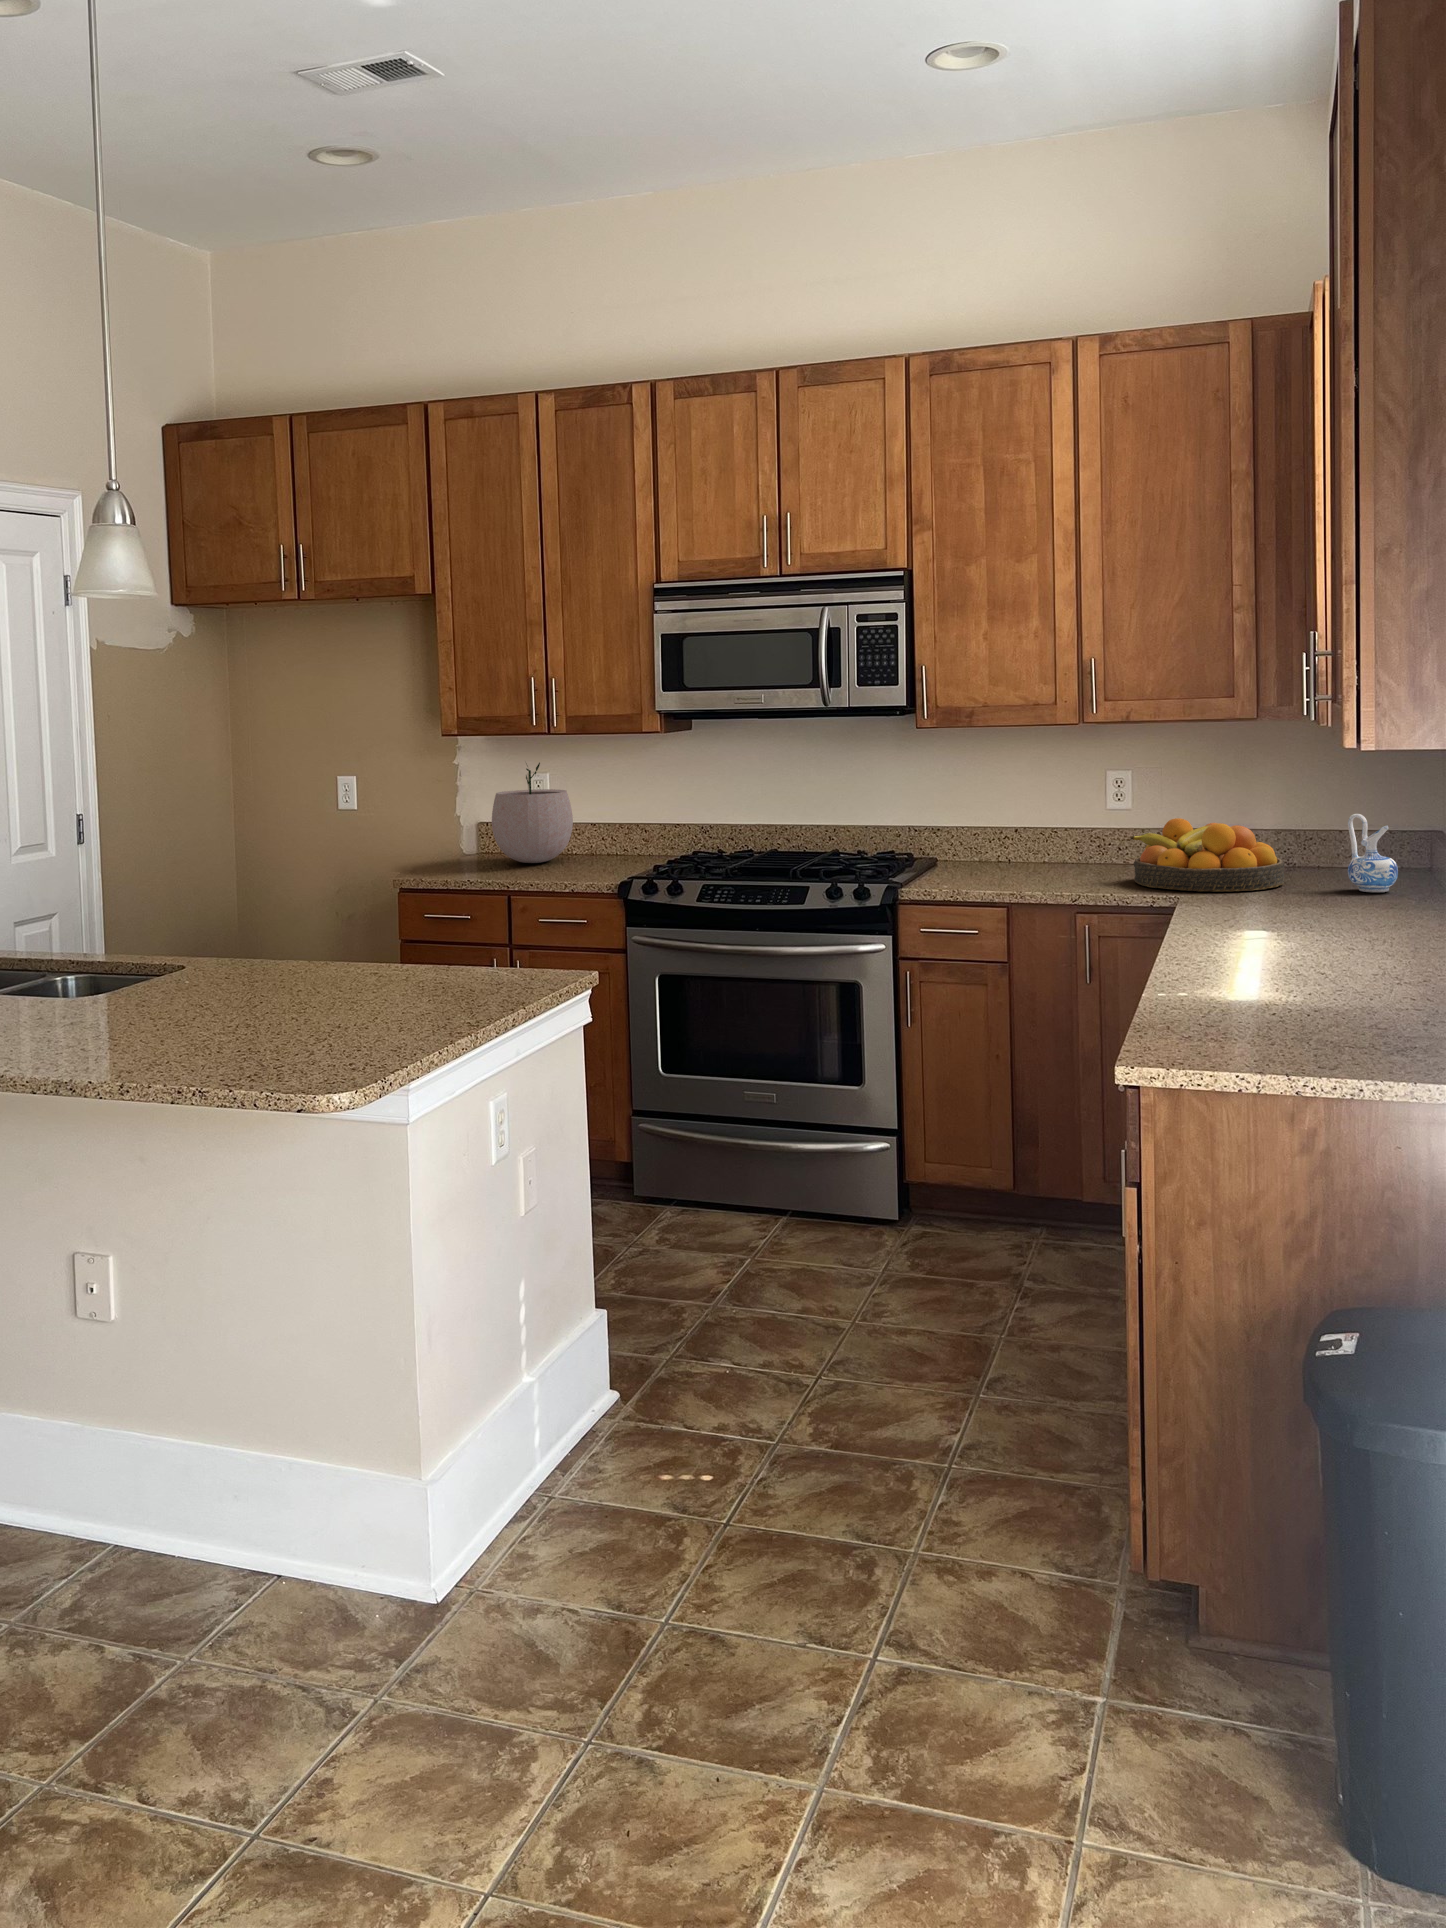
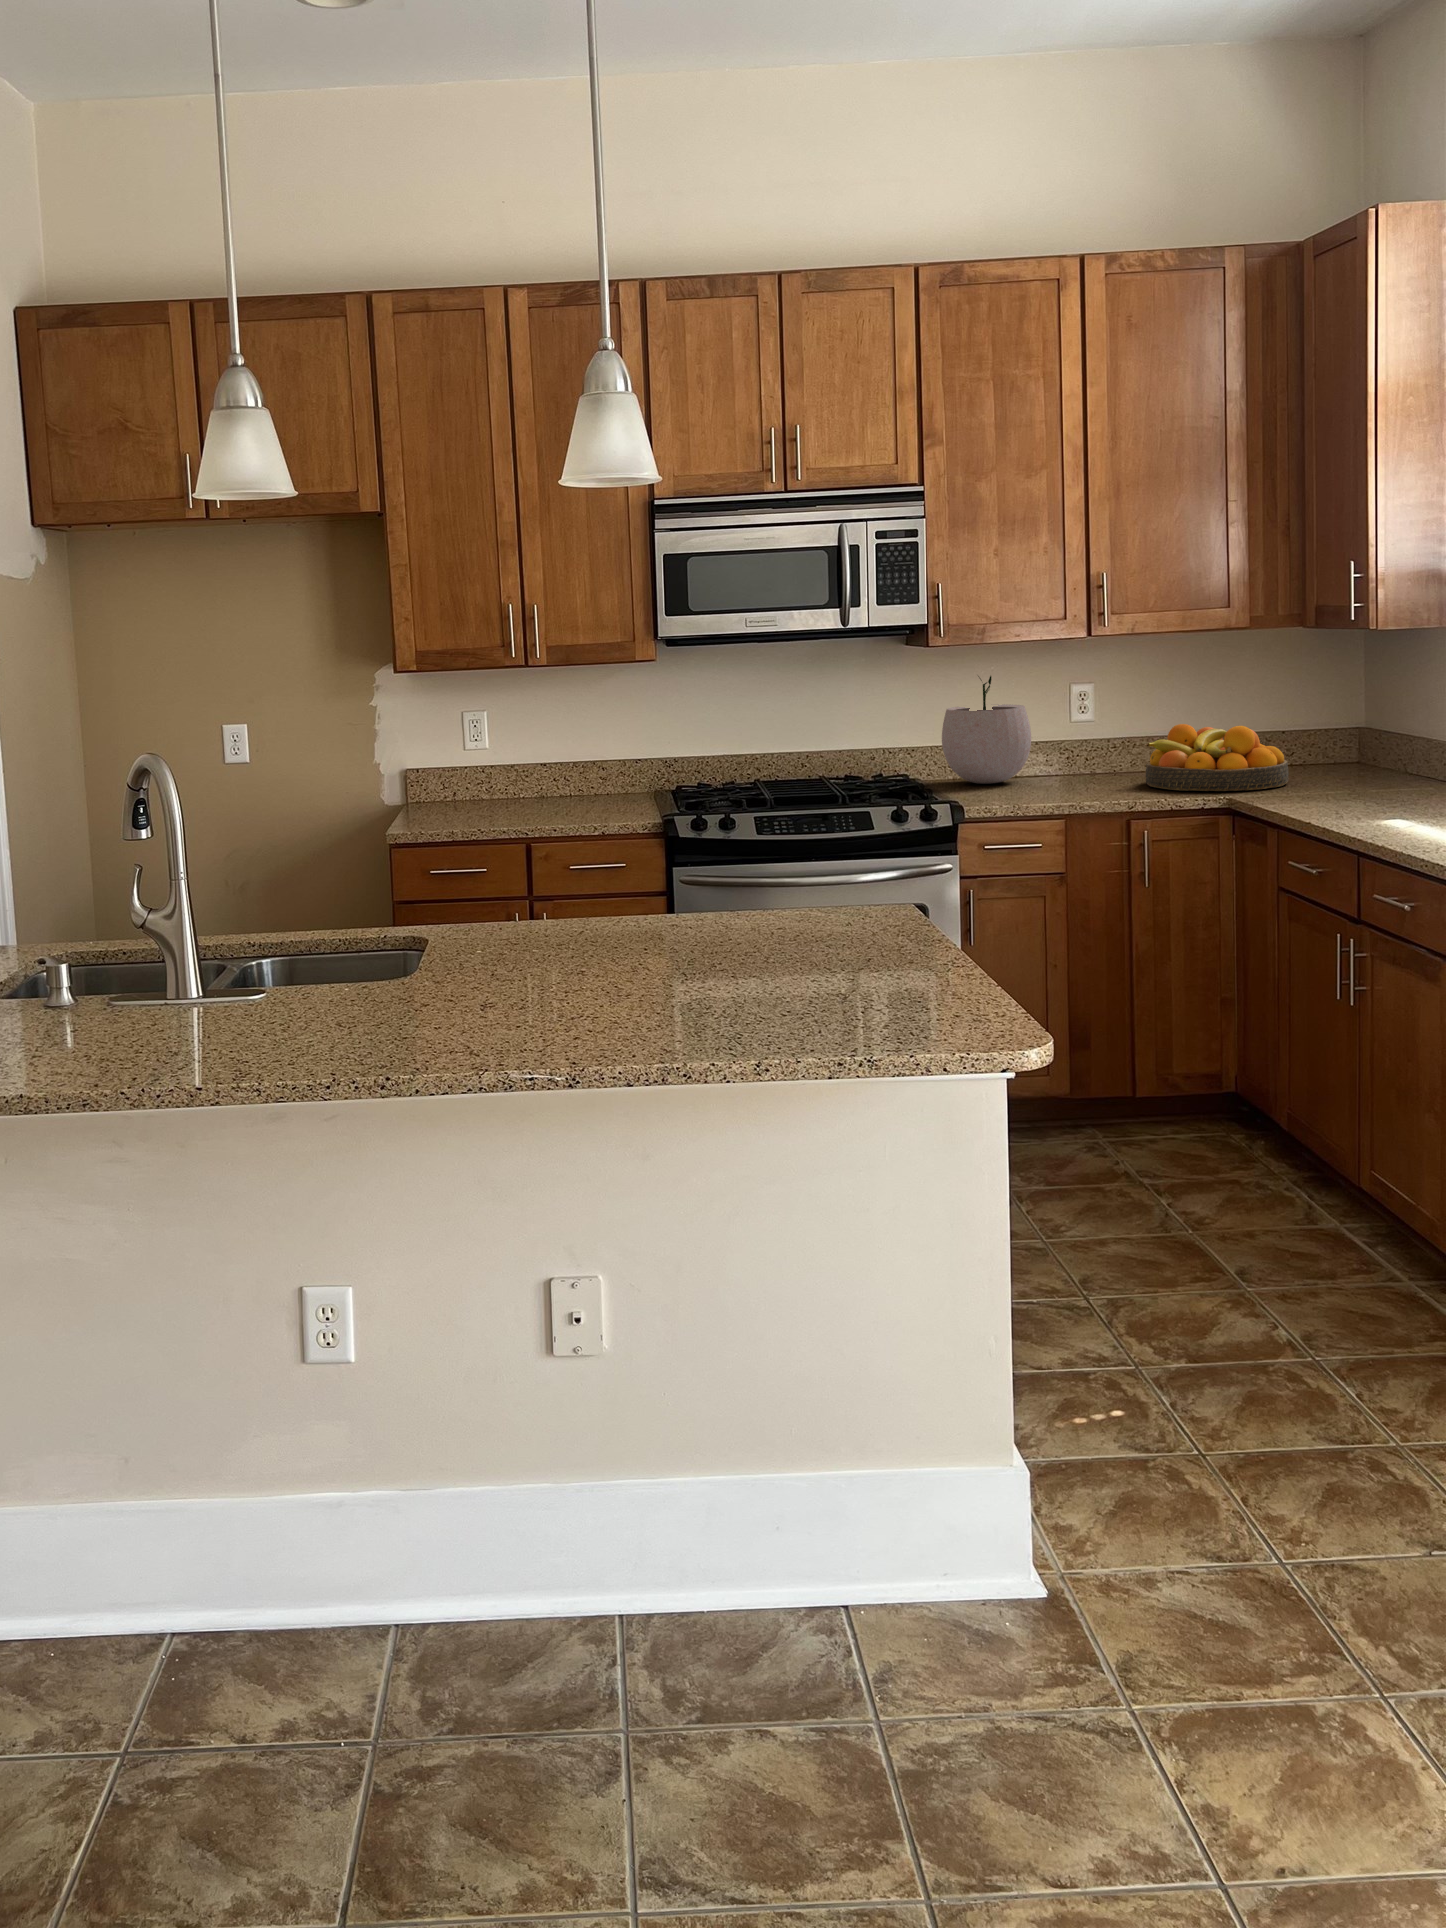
plant pot: present [492,763,573,863] -> present [942,676,1031,784]
ceramic pitcher: present [1348,814,1398,892] -> none [1349,711,1396,782]

